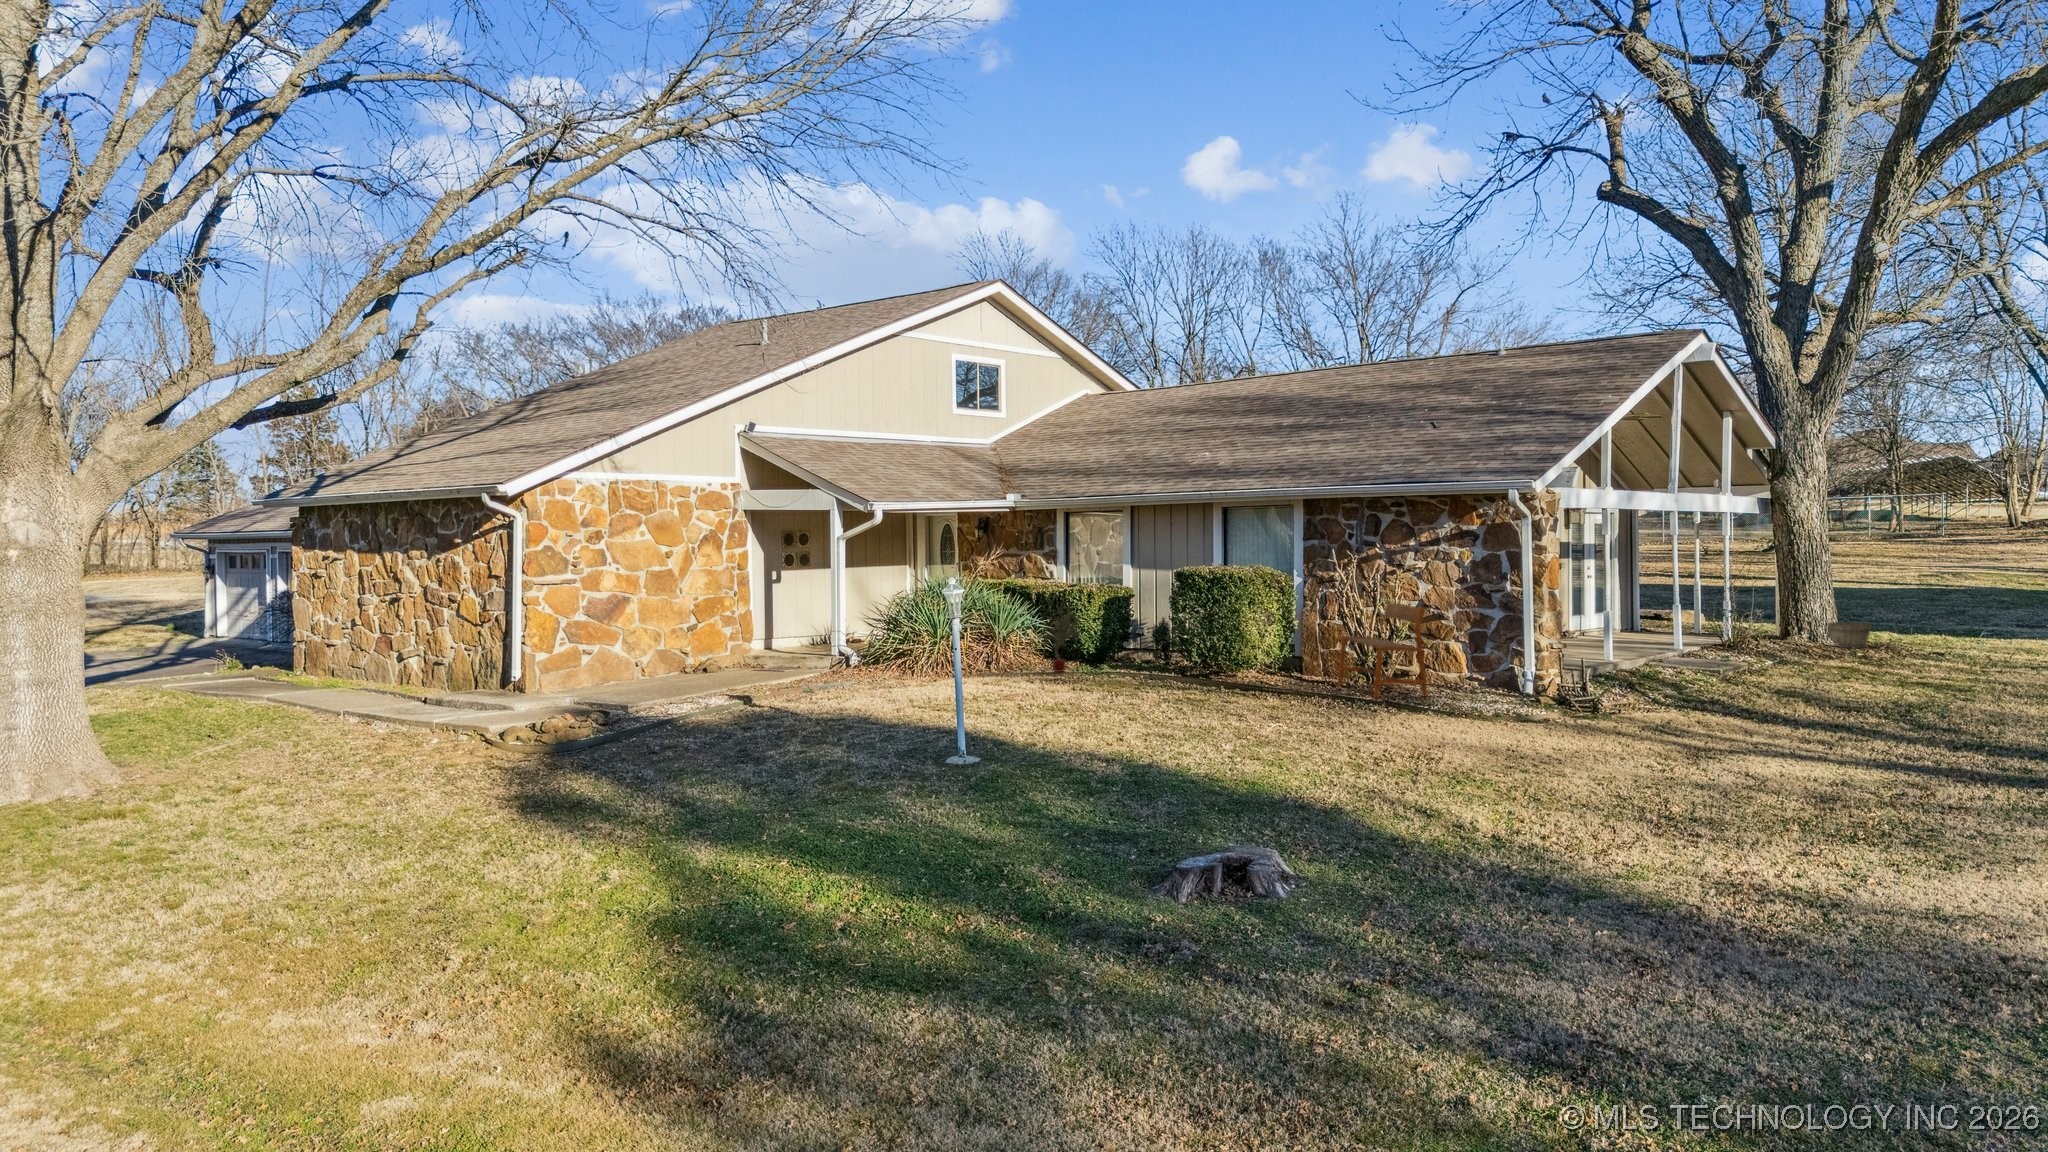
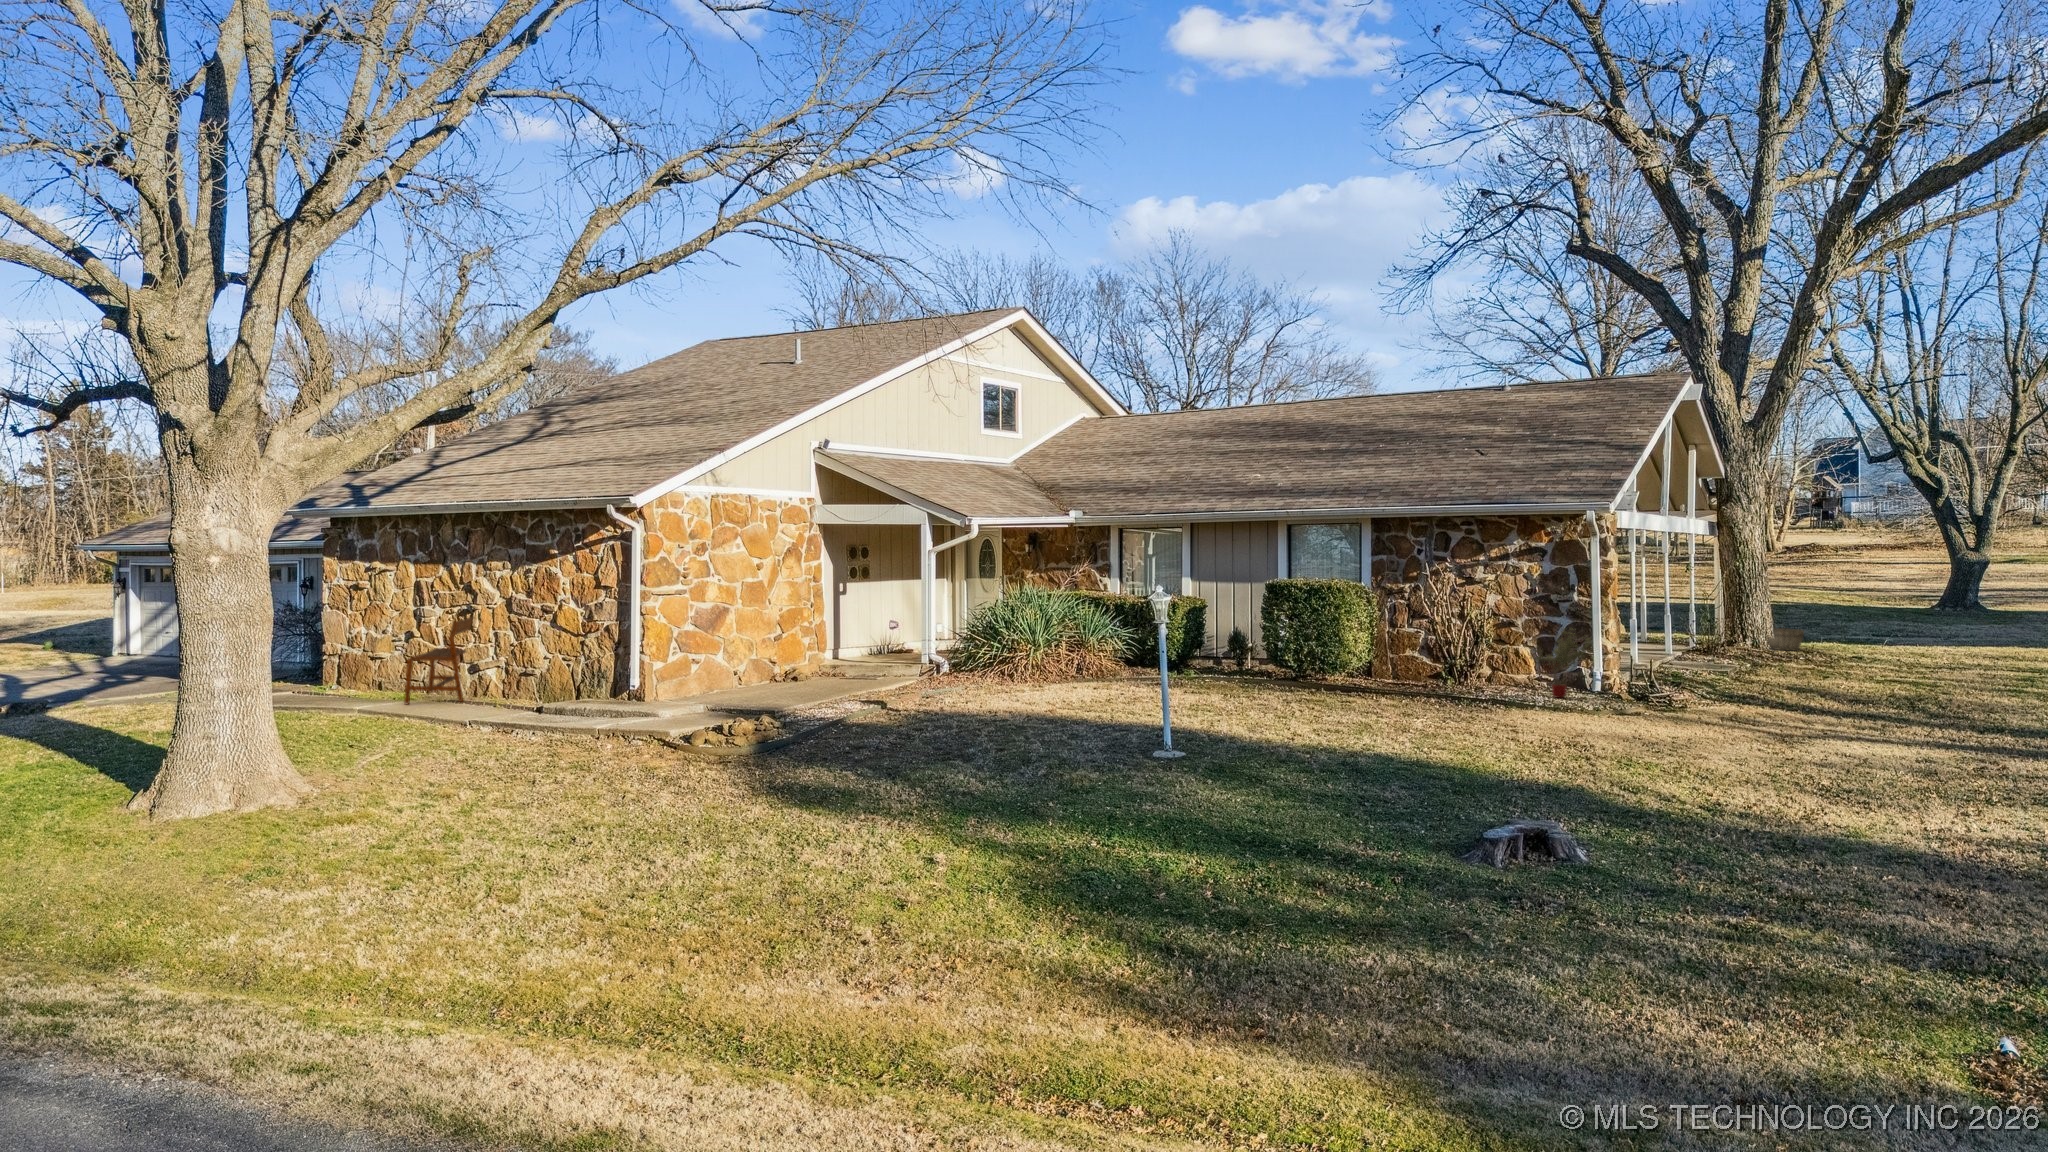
bench: present [1337,602,1428,699] -> present [404,617,473,704]
potted tree: present [1041,607,1080,672] -> present [1531,630,1591,698]

